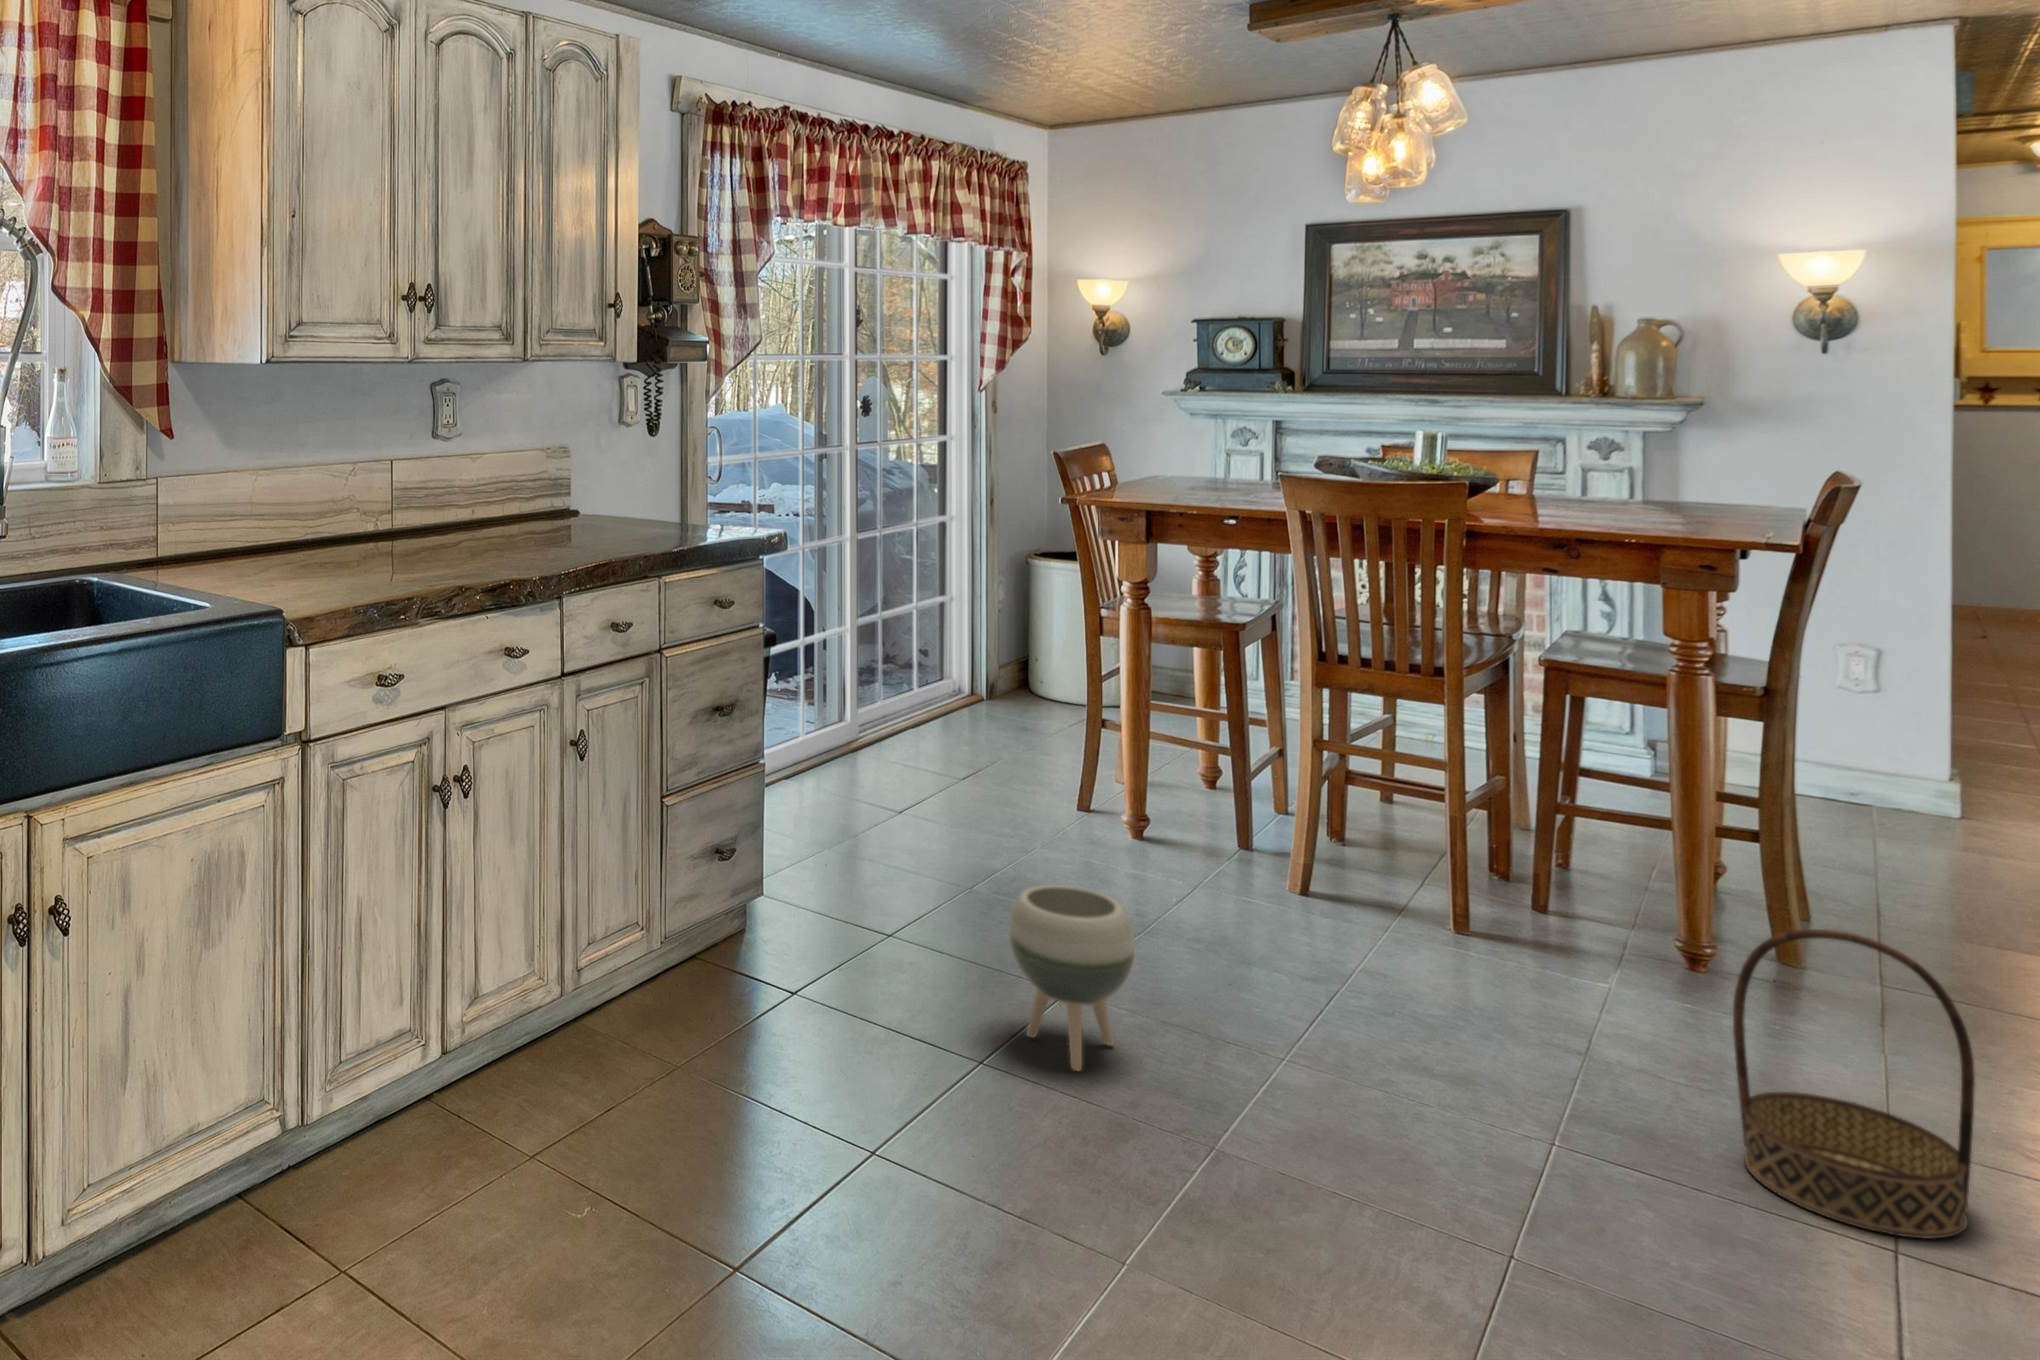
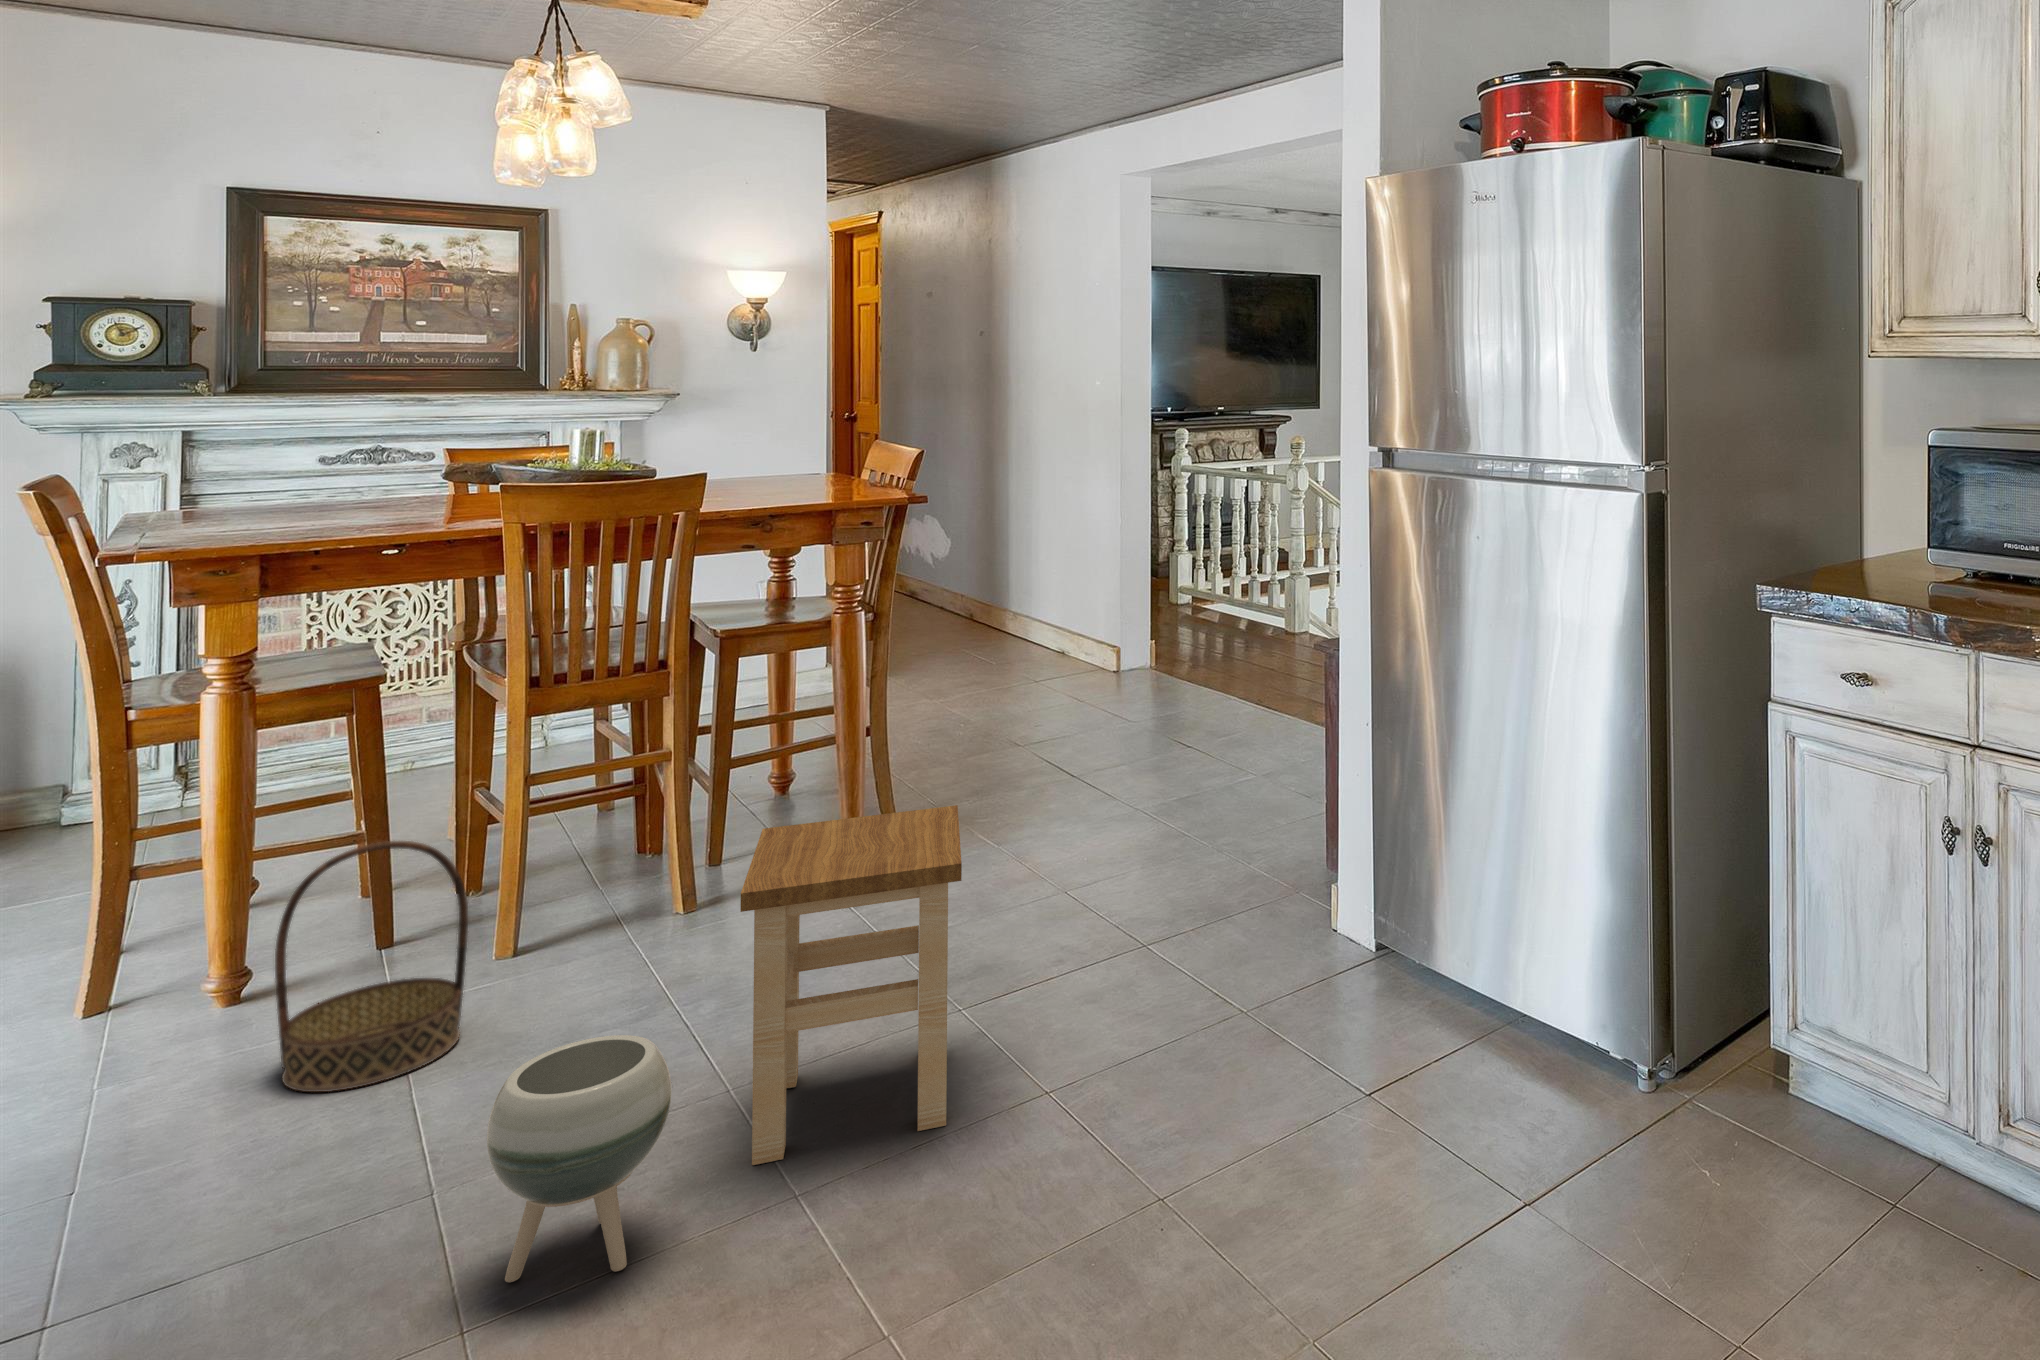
stool: none [1207,800,1502,1154] -> present [740,805,962,1165]
basket: present [1733,929,1975,1239] -> present [275,841,468,1092]

